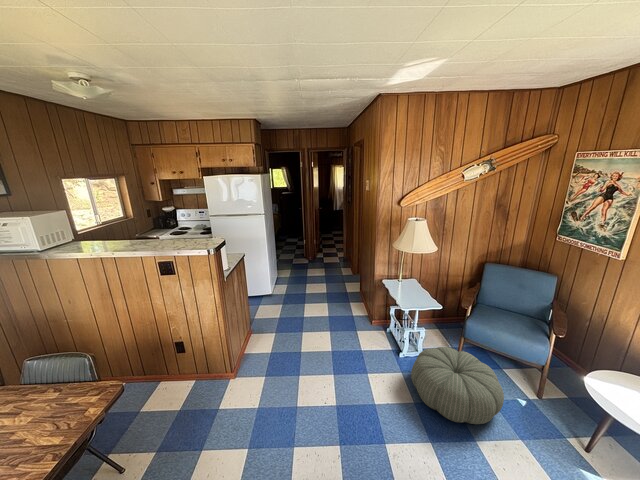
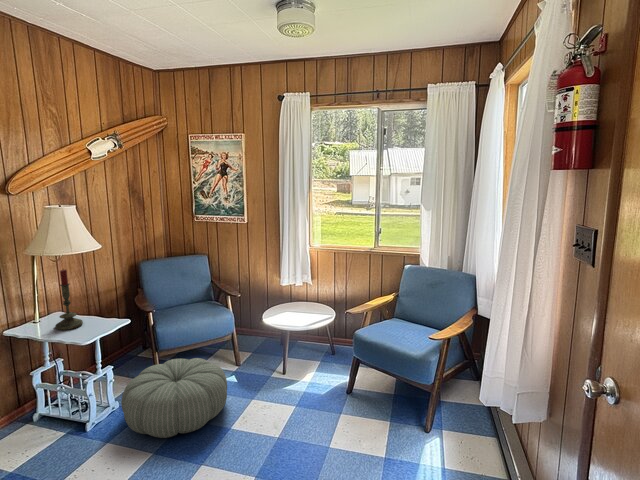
candle: none [401,256,417,296] -> present [55,269,83,330]

